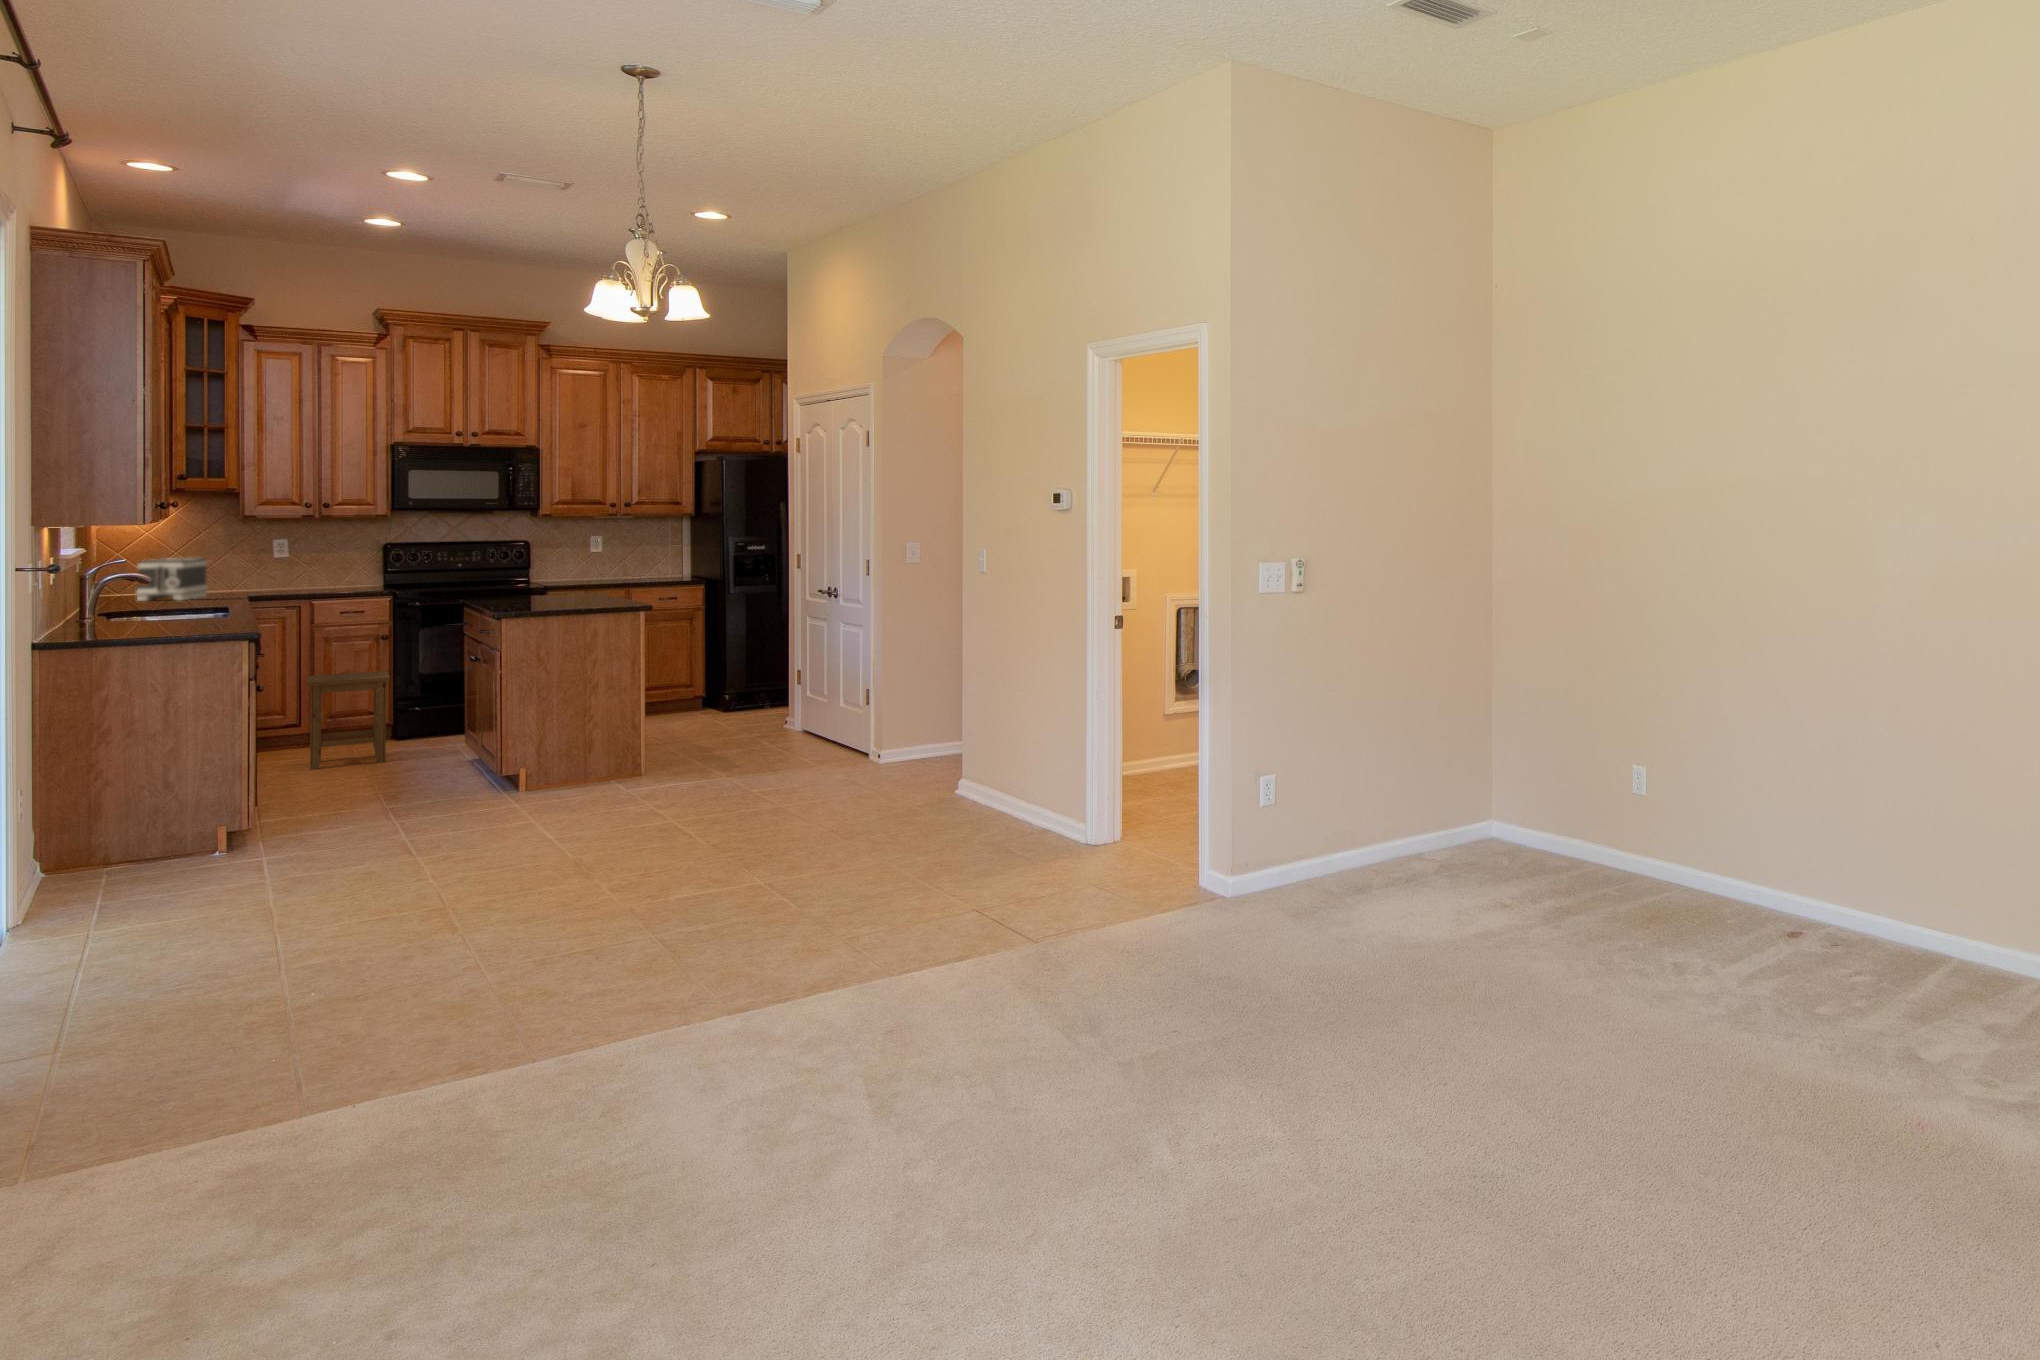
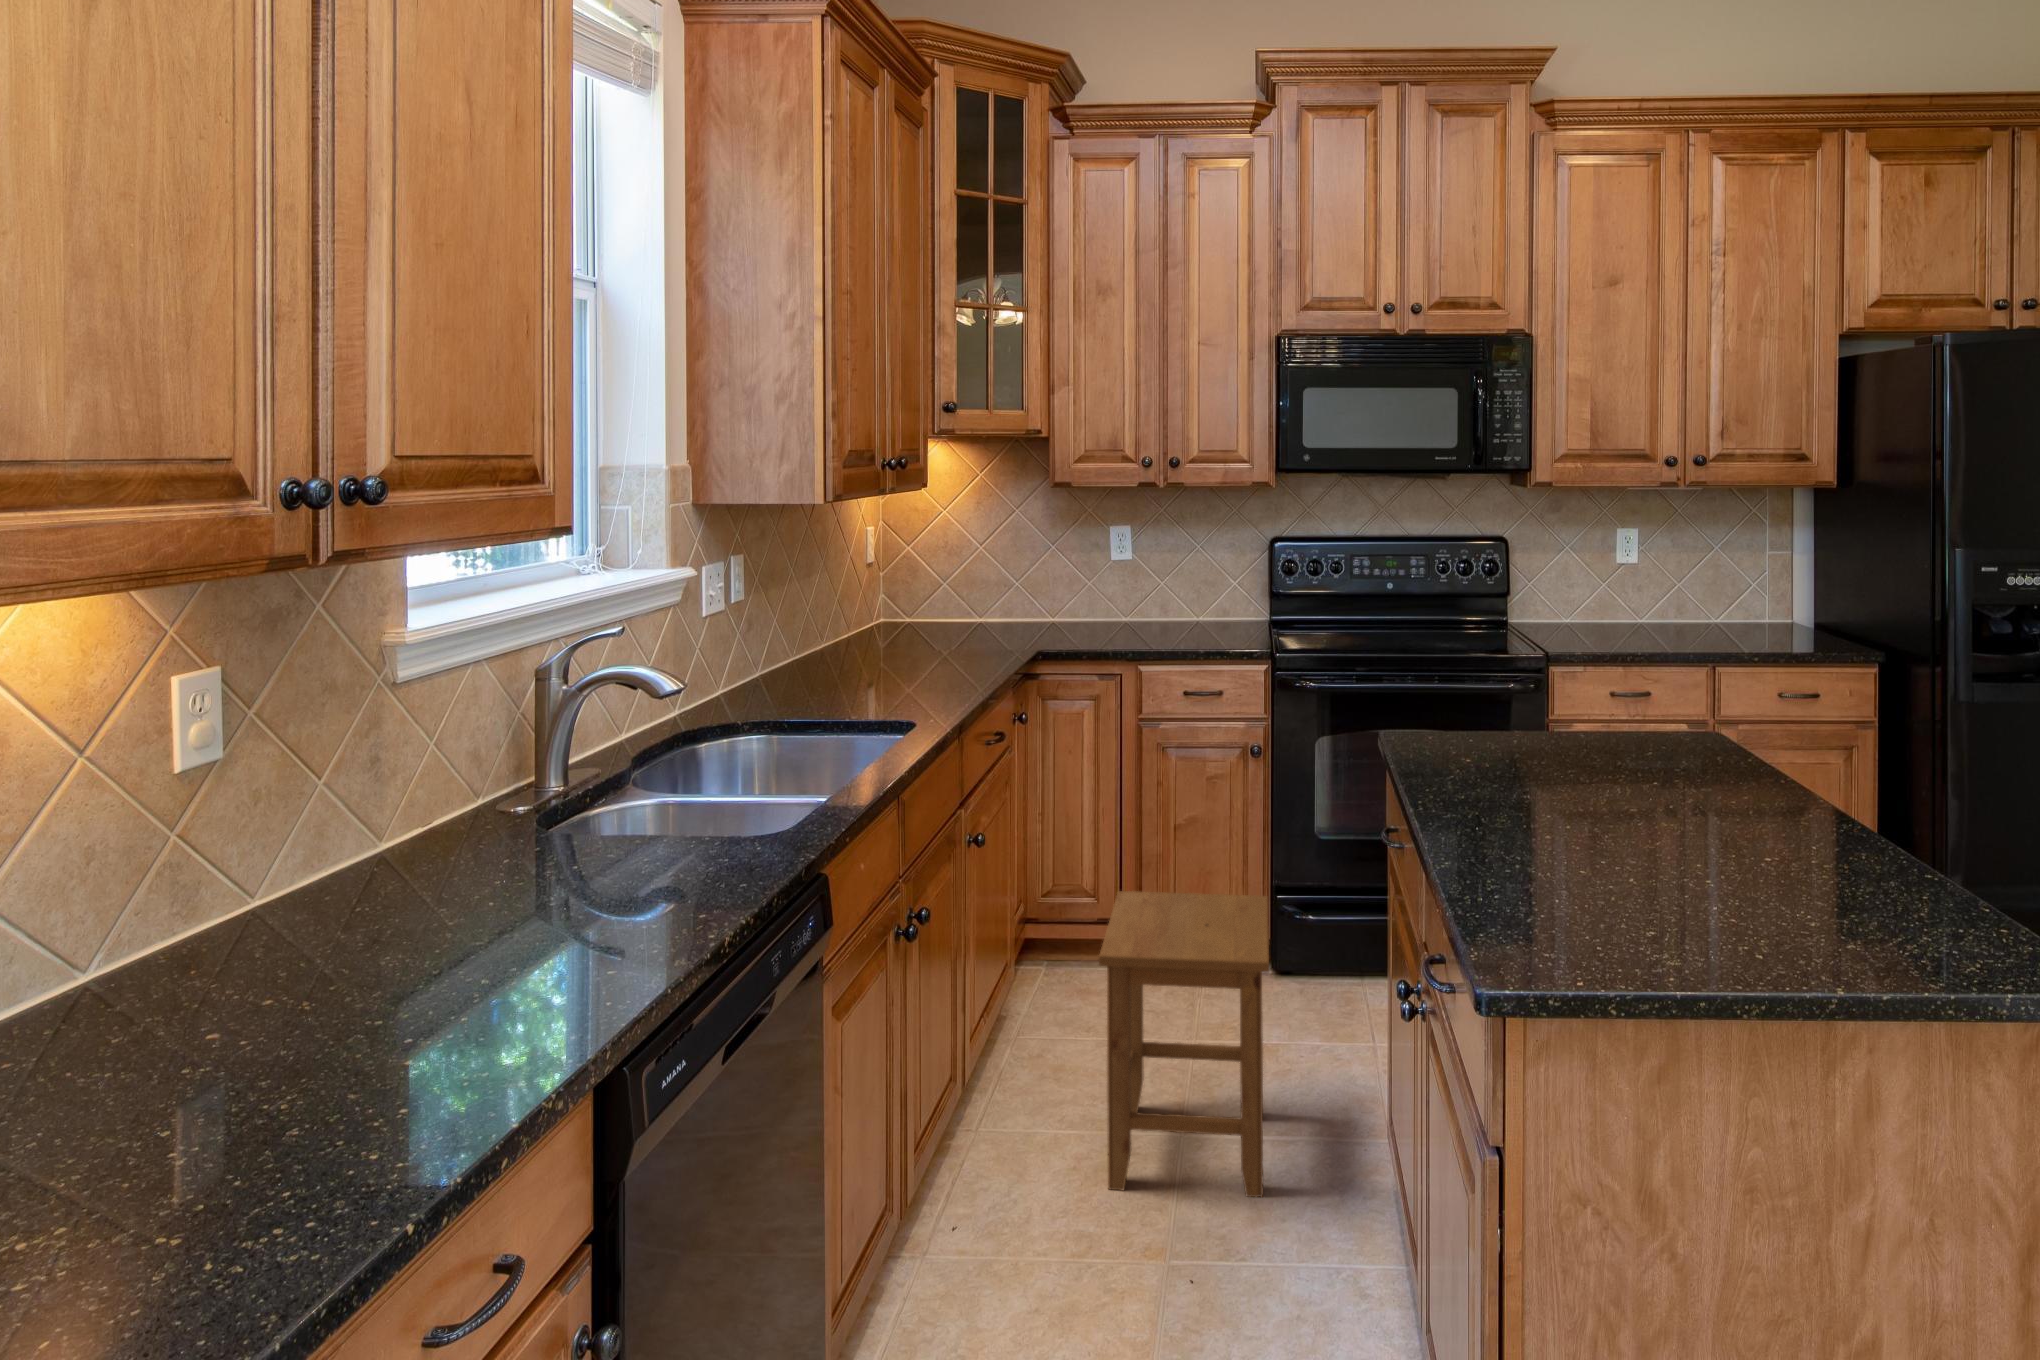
toaster: present [137,558,208,601] -> none [863,572,986,676]

